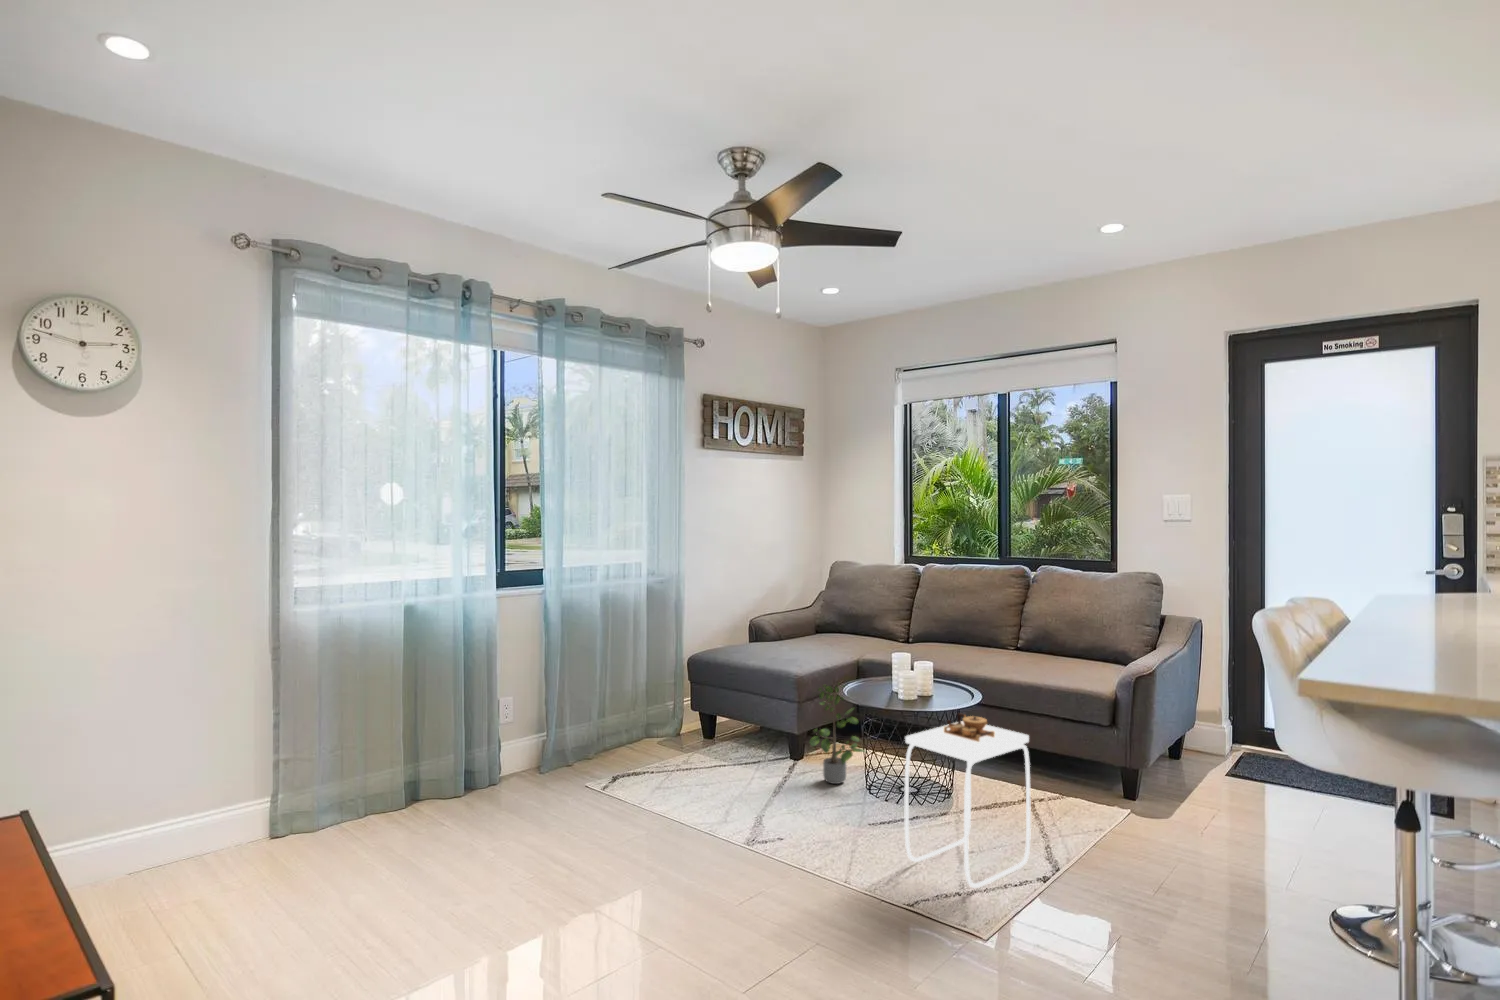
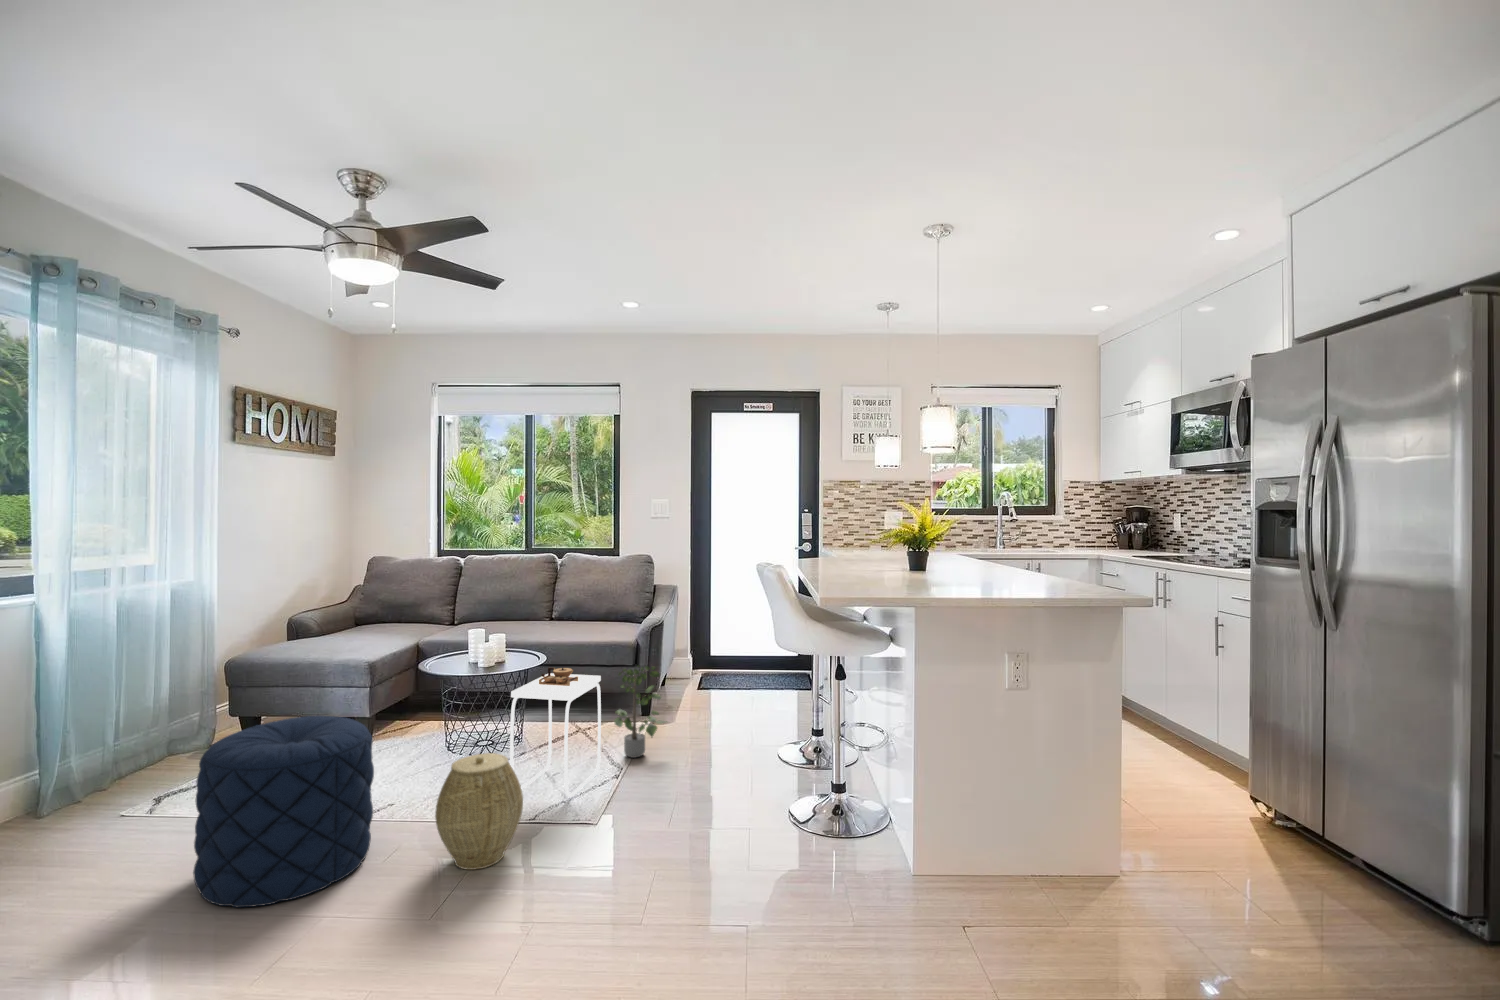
potted plant: present [809,685,865,784] -> present [614,666,667,758]
pouf: none [593,724,746,912] -> present [193,716,374,907]
woven basket: none [788,806,887,947] -> present [435,753,523,870]

